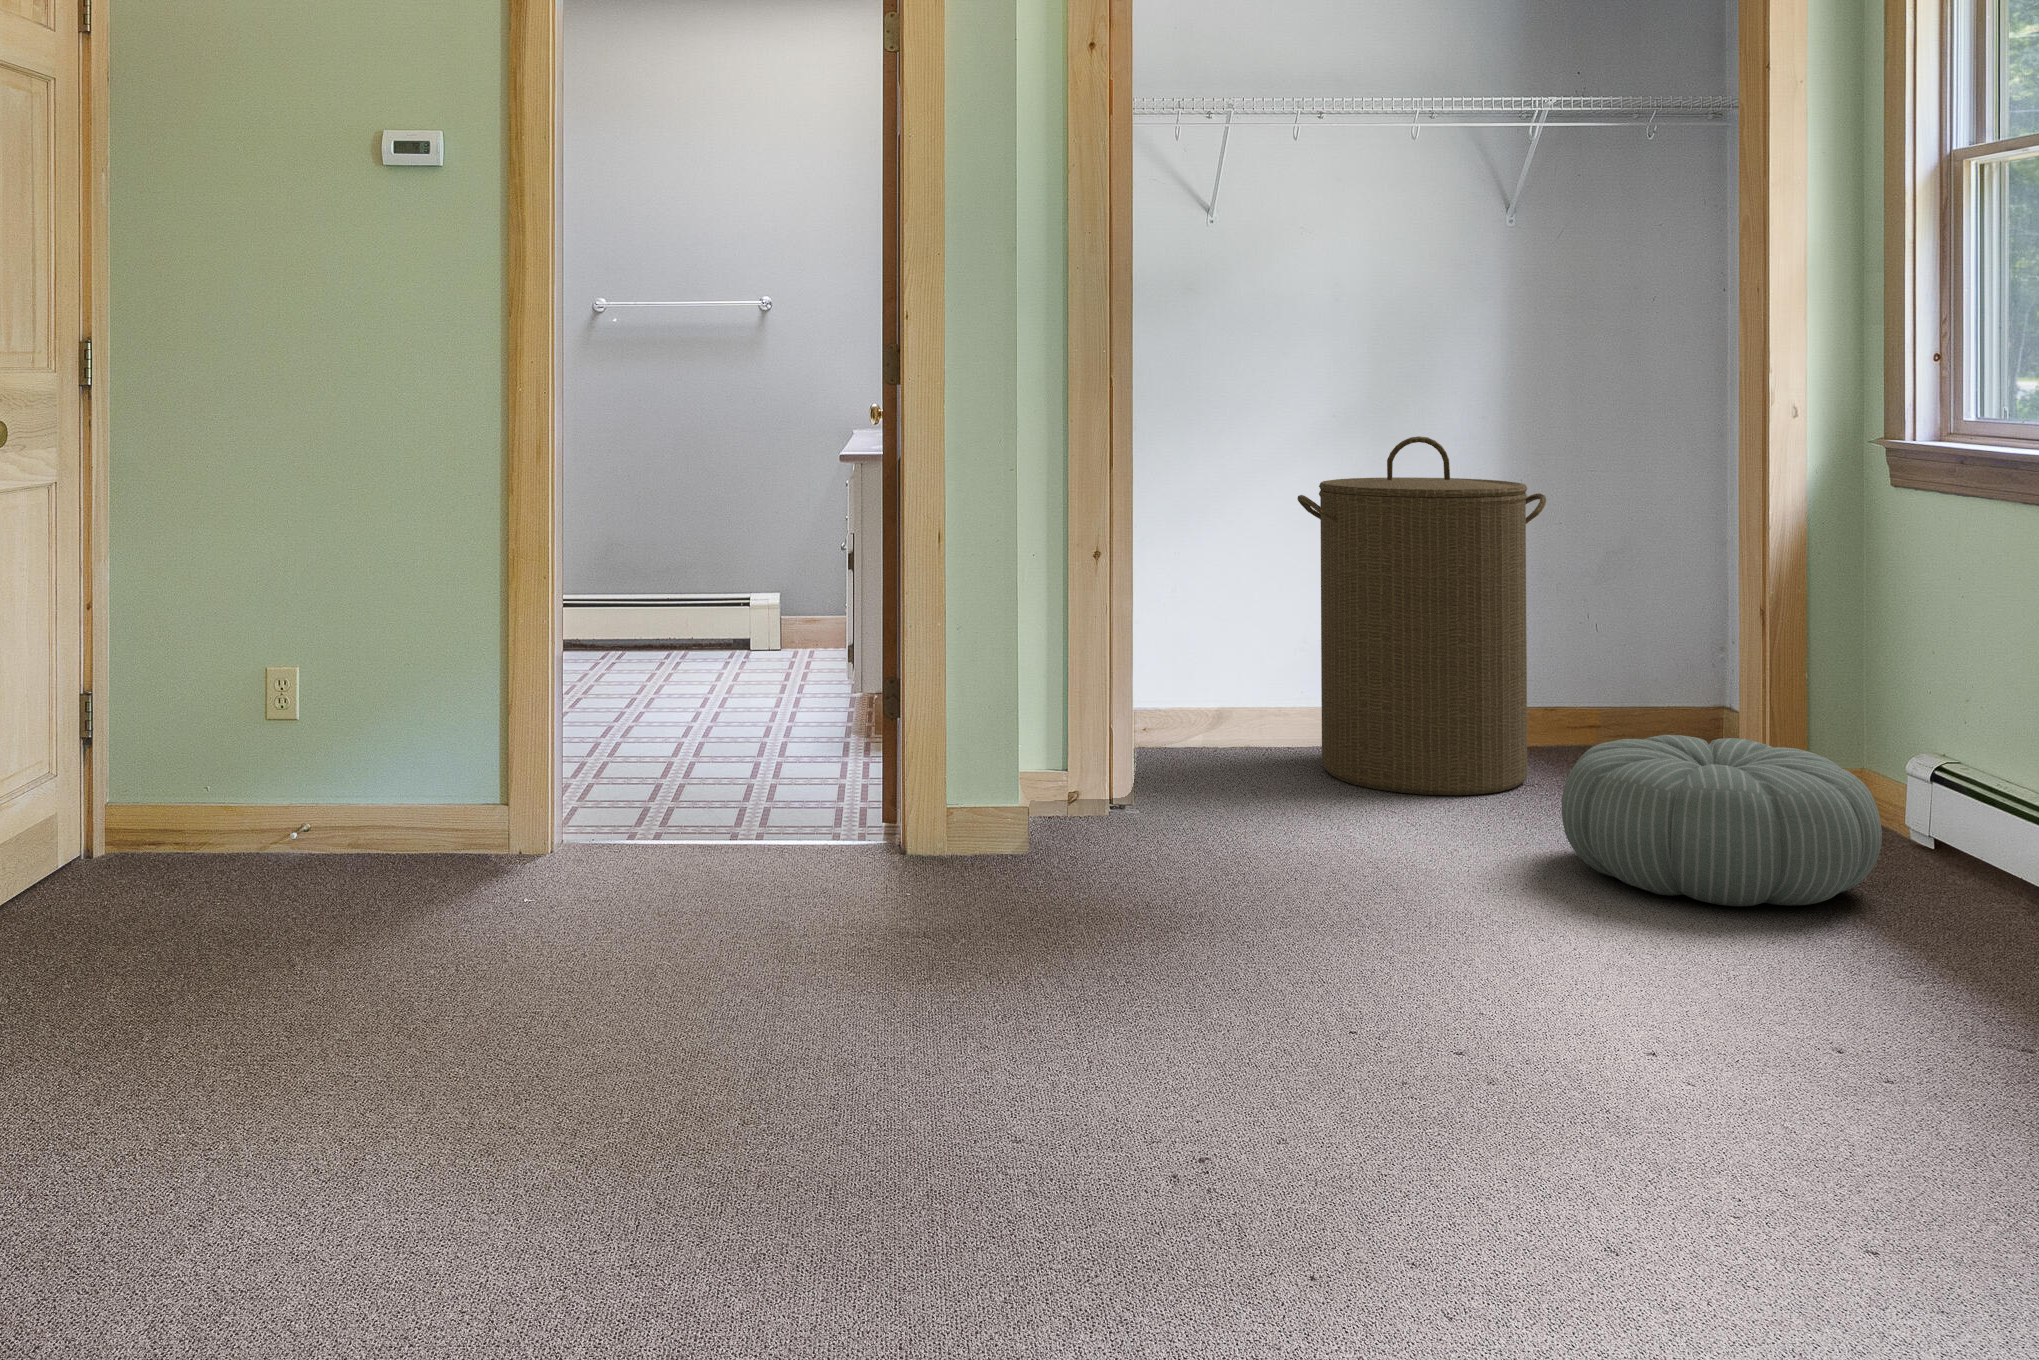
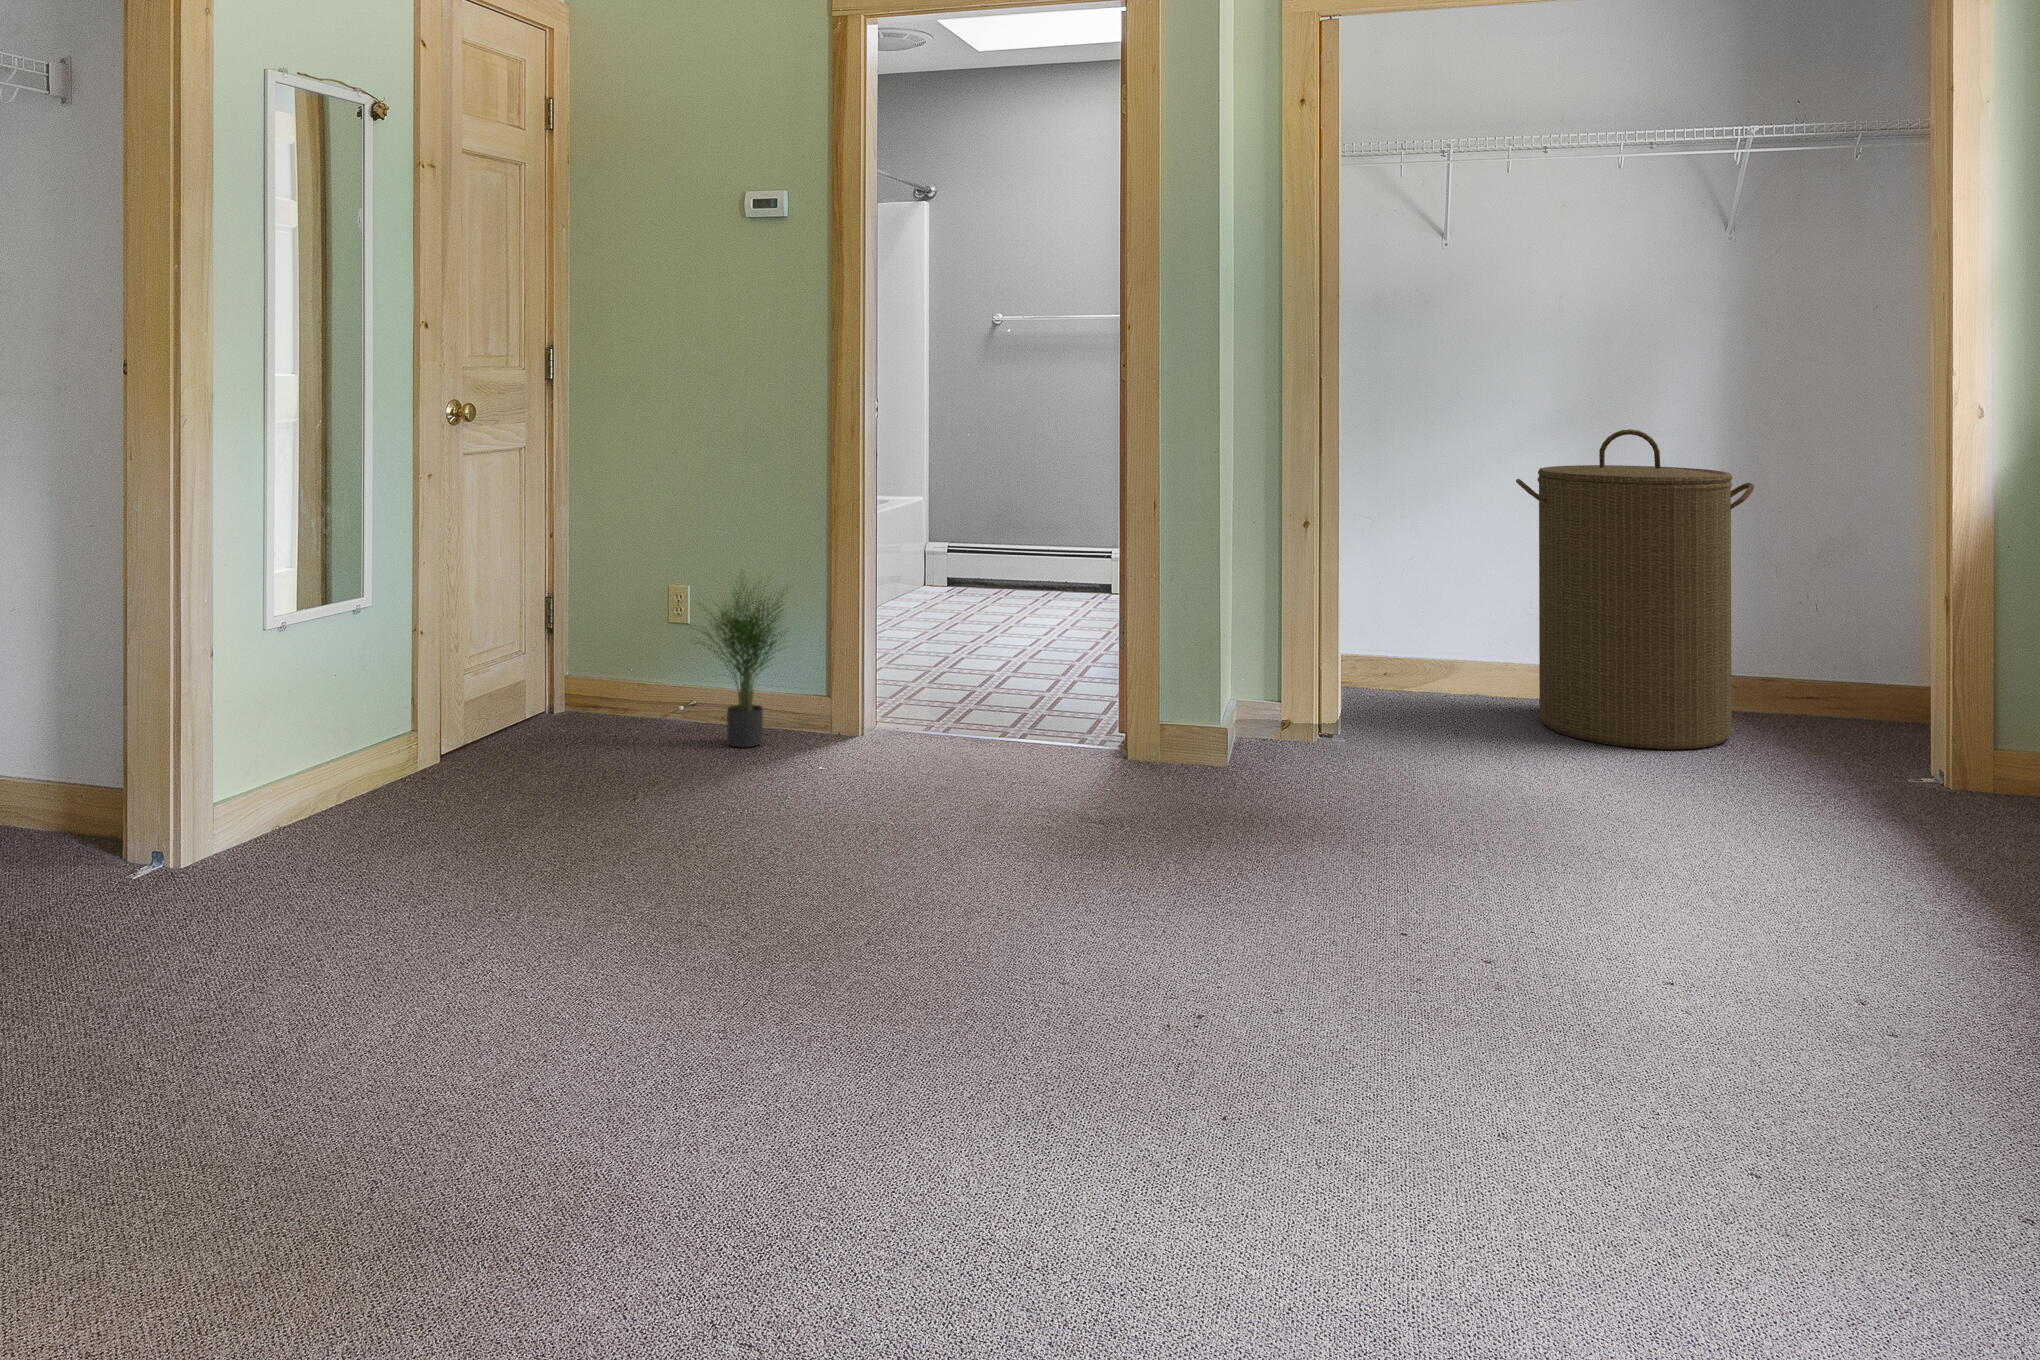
potted plant: none [299,636,473,881] -> present [690,576,784,747]
pouf: present [1562,735,1882,906] -> none [1697,706,2011,869]

